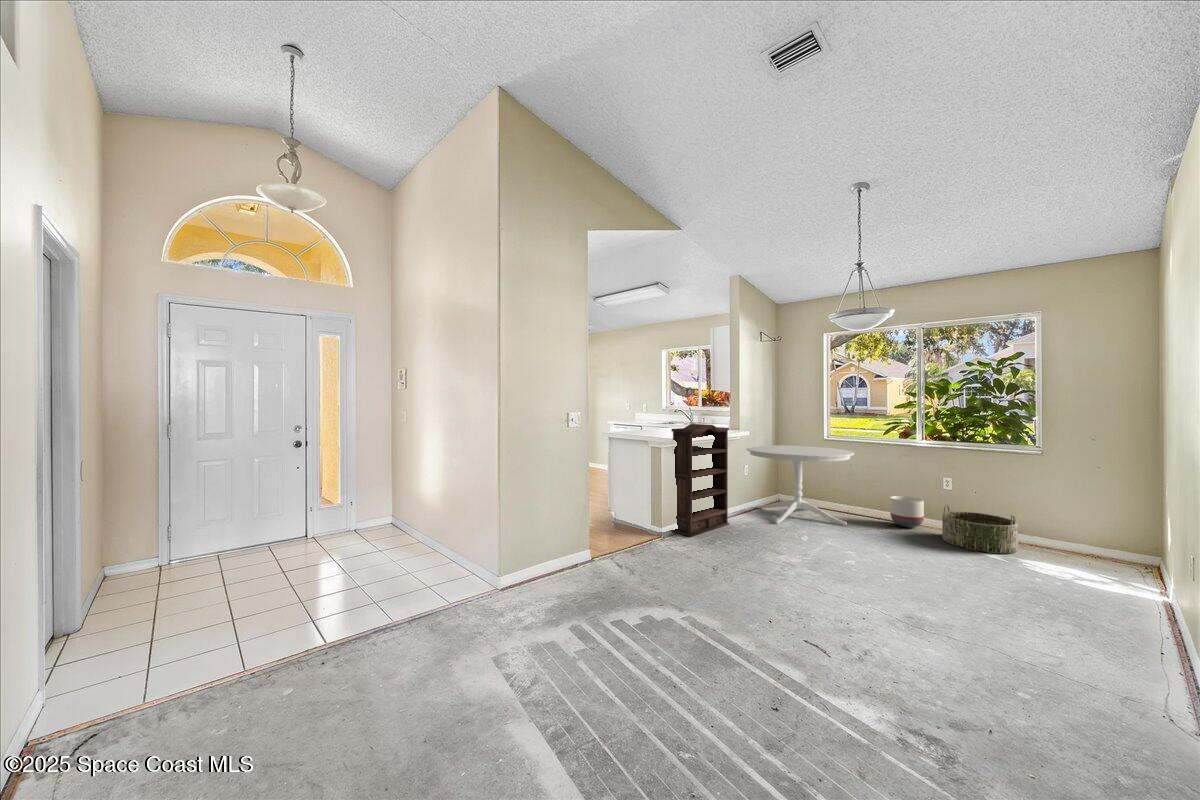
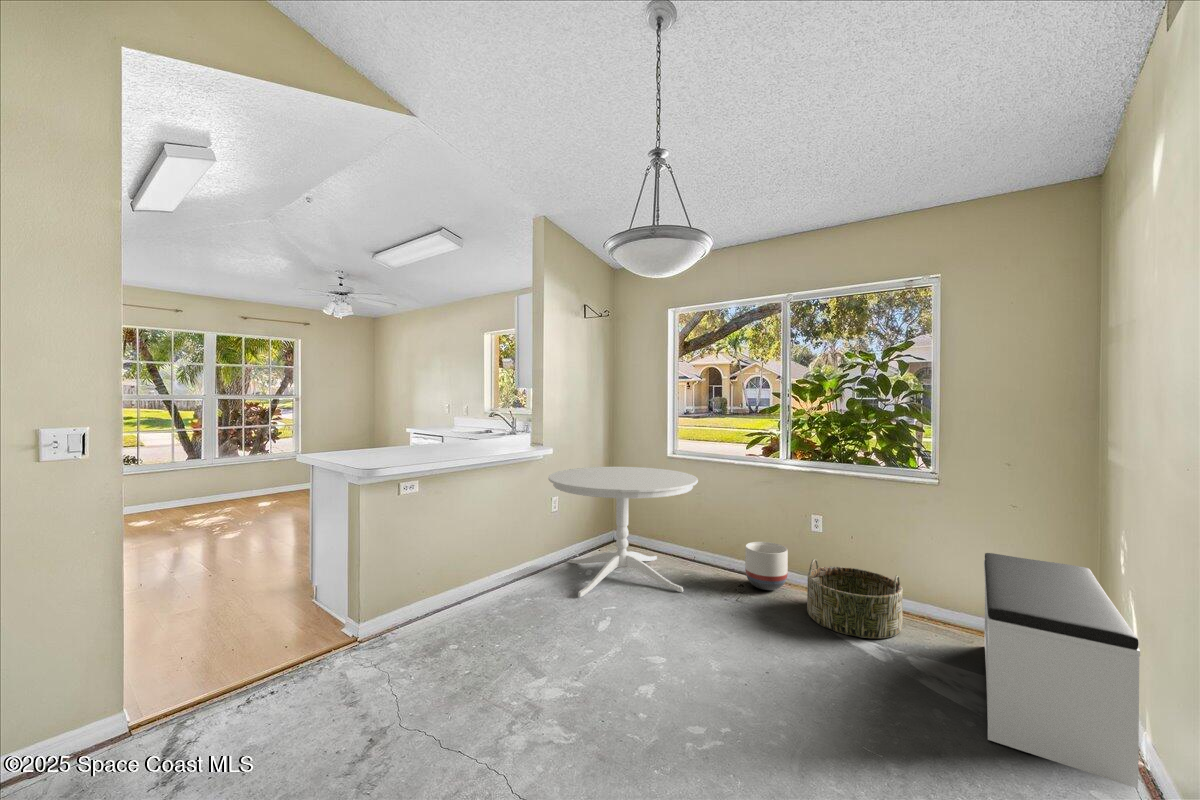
bookshelf: present [671,424,729,537] -> none [387,441,504,643]
bench: none [1081,499,1186,619] -> present [984,553,1140,788]

